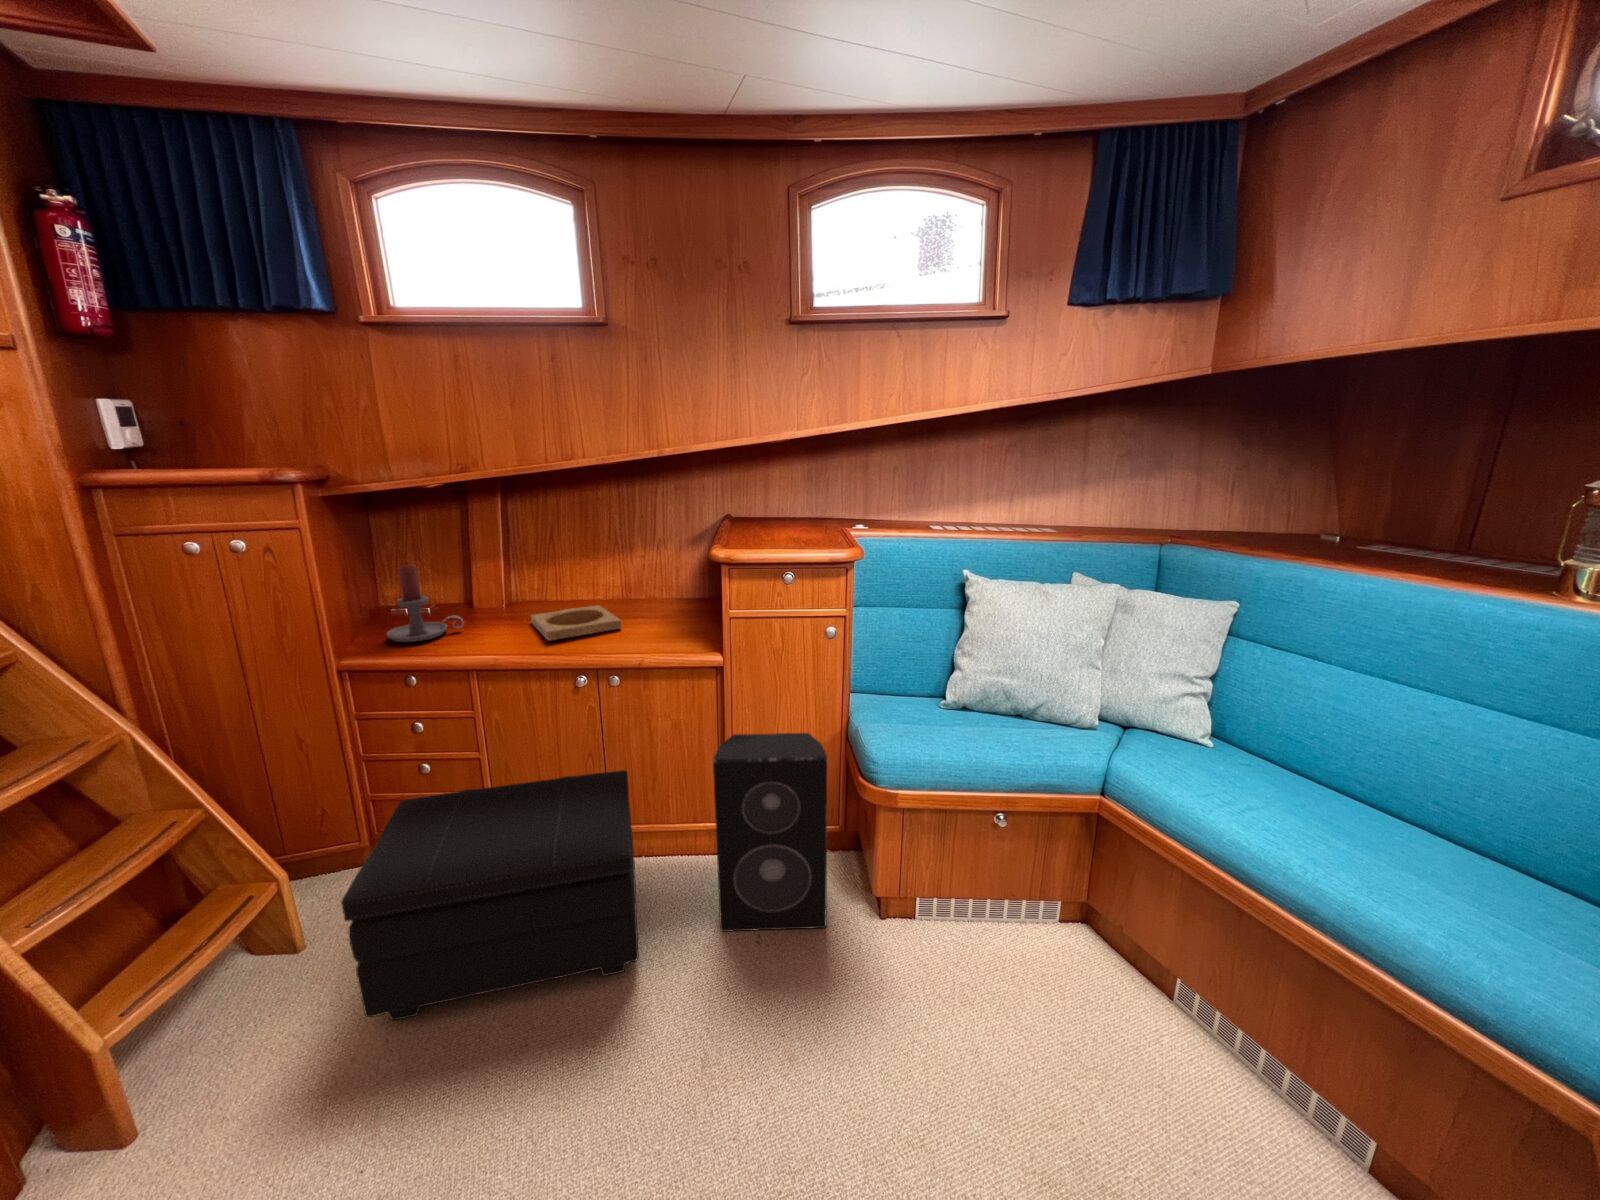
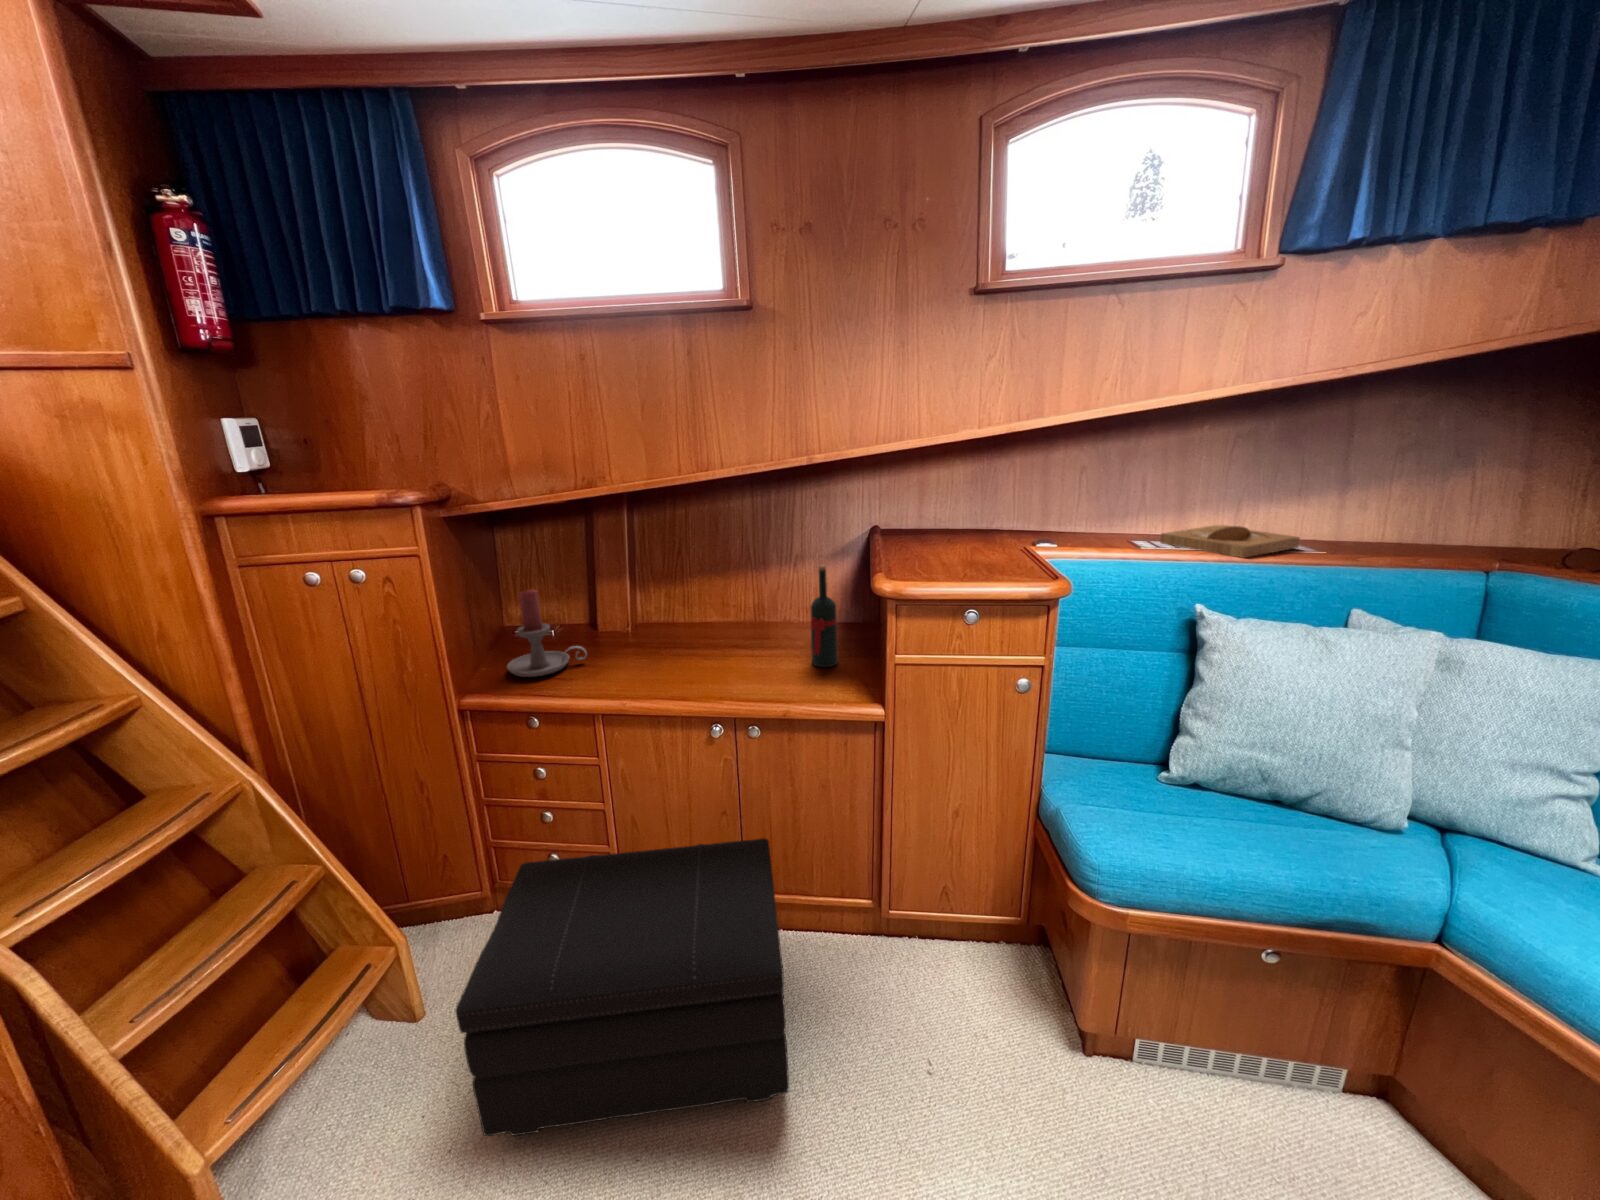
wine bottle: none [665,542,690,629] -> present [811,565,838,667]
tray: present [531,605,621,641] -> present [1160,525,1300,558]
speaker: present [713,733,827,932] -> none [882,805,1031,1062]

